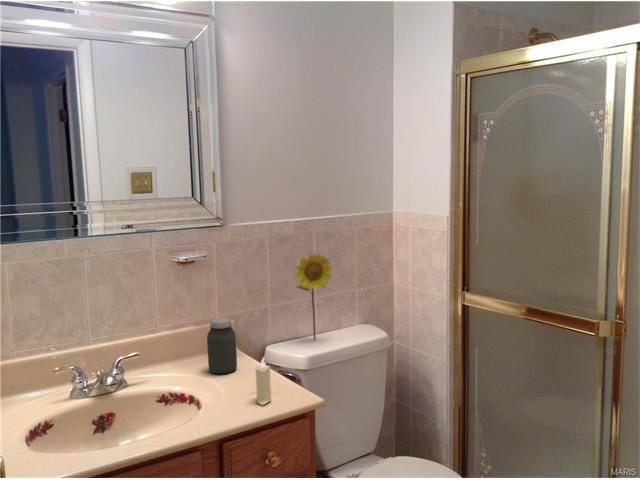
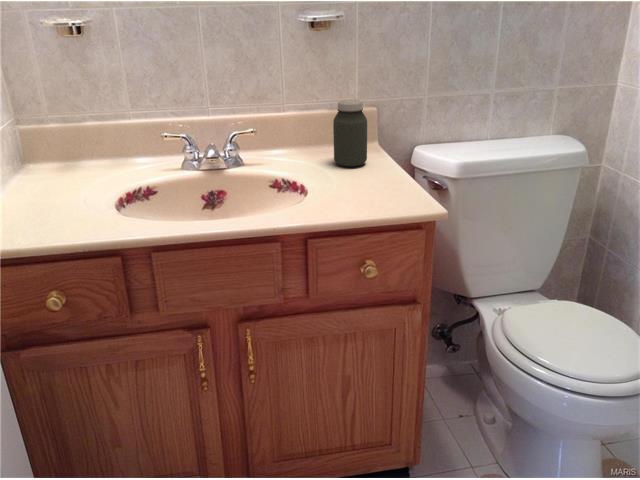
flower: present [296,253,332,340] -> none [460,28,512,146]
candle: present [256,358,271,405] -> none [364,144,384,204]

